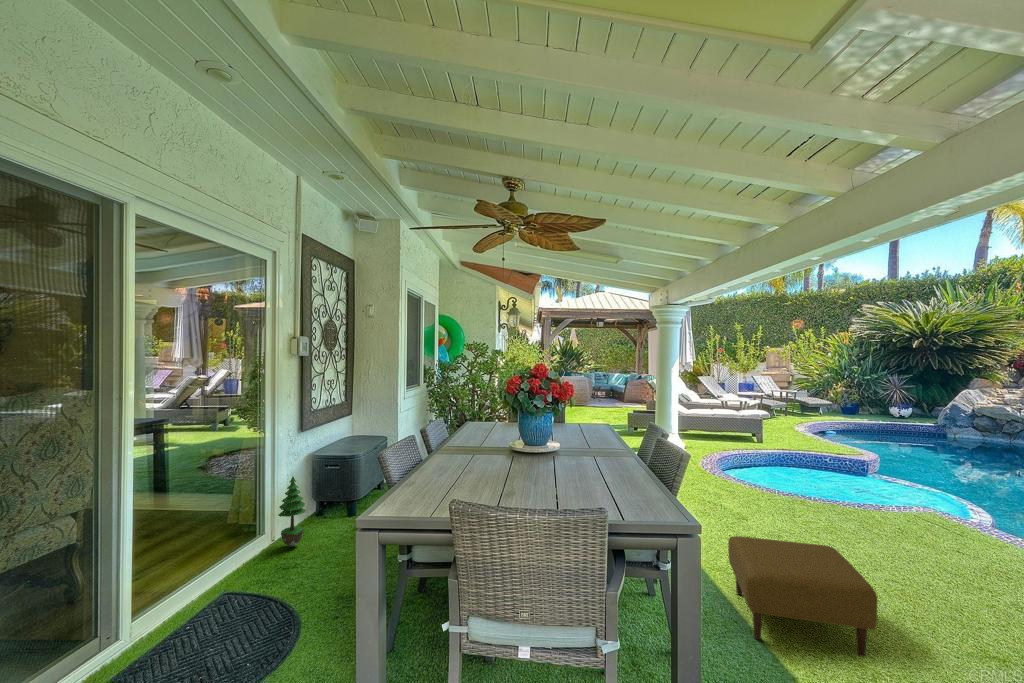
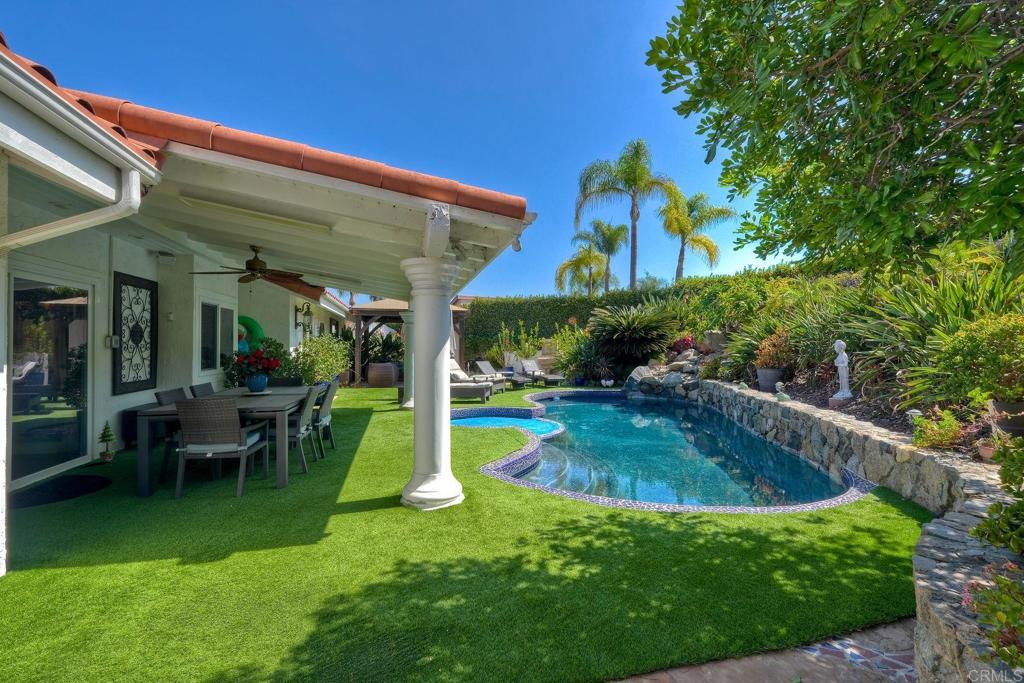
ottoman: present [728,536,878,656] -> none [340,432,400,469]

